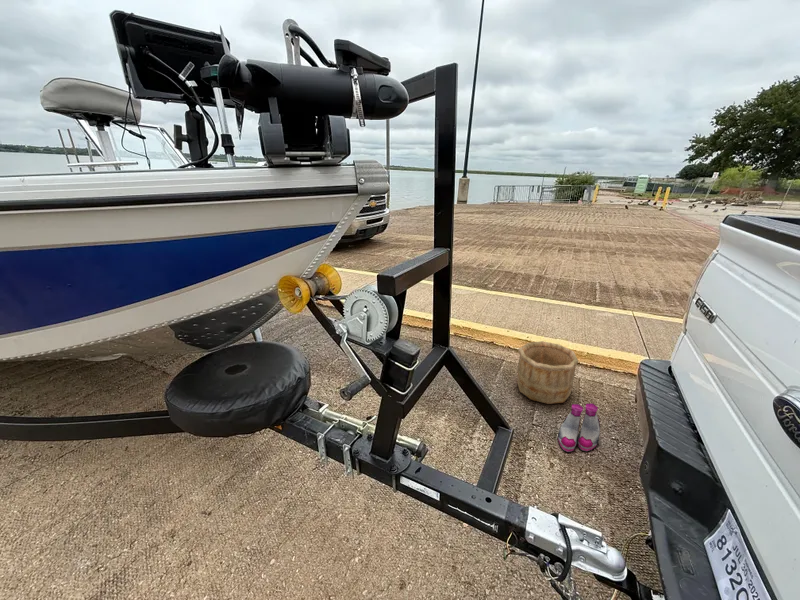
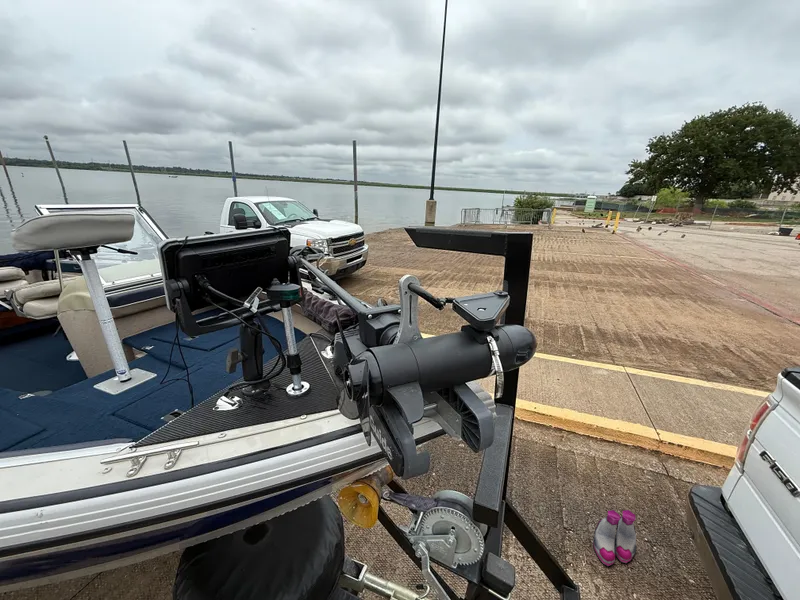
wooden bucket: present [517,341,578,404] -> none [535,424,601,497]

